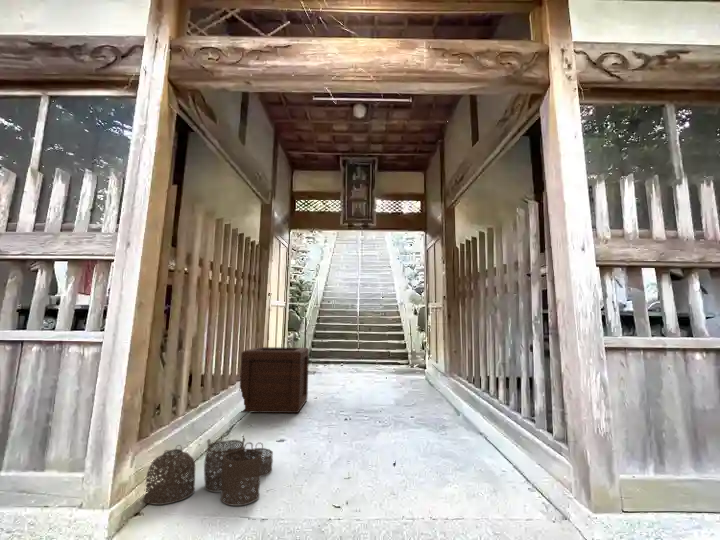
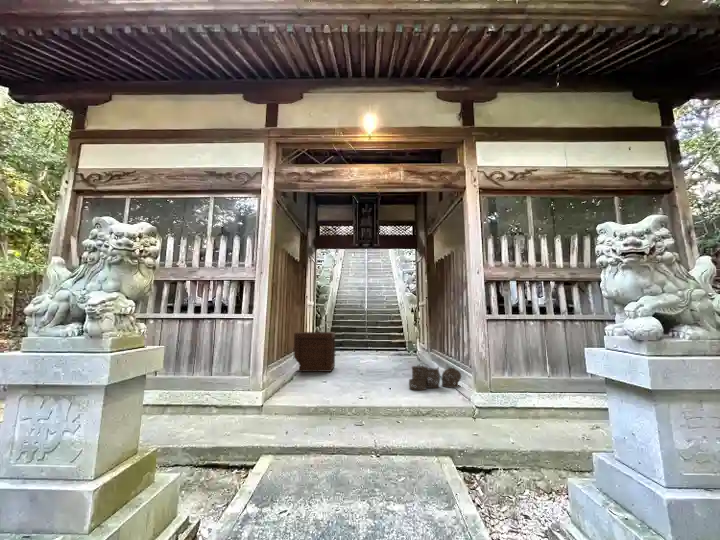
woven basket: present [143,438,273,506] -> present [409,365,461,390]

